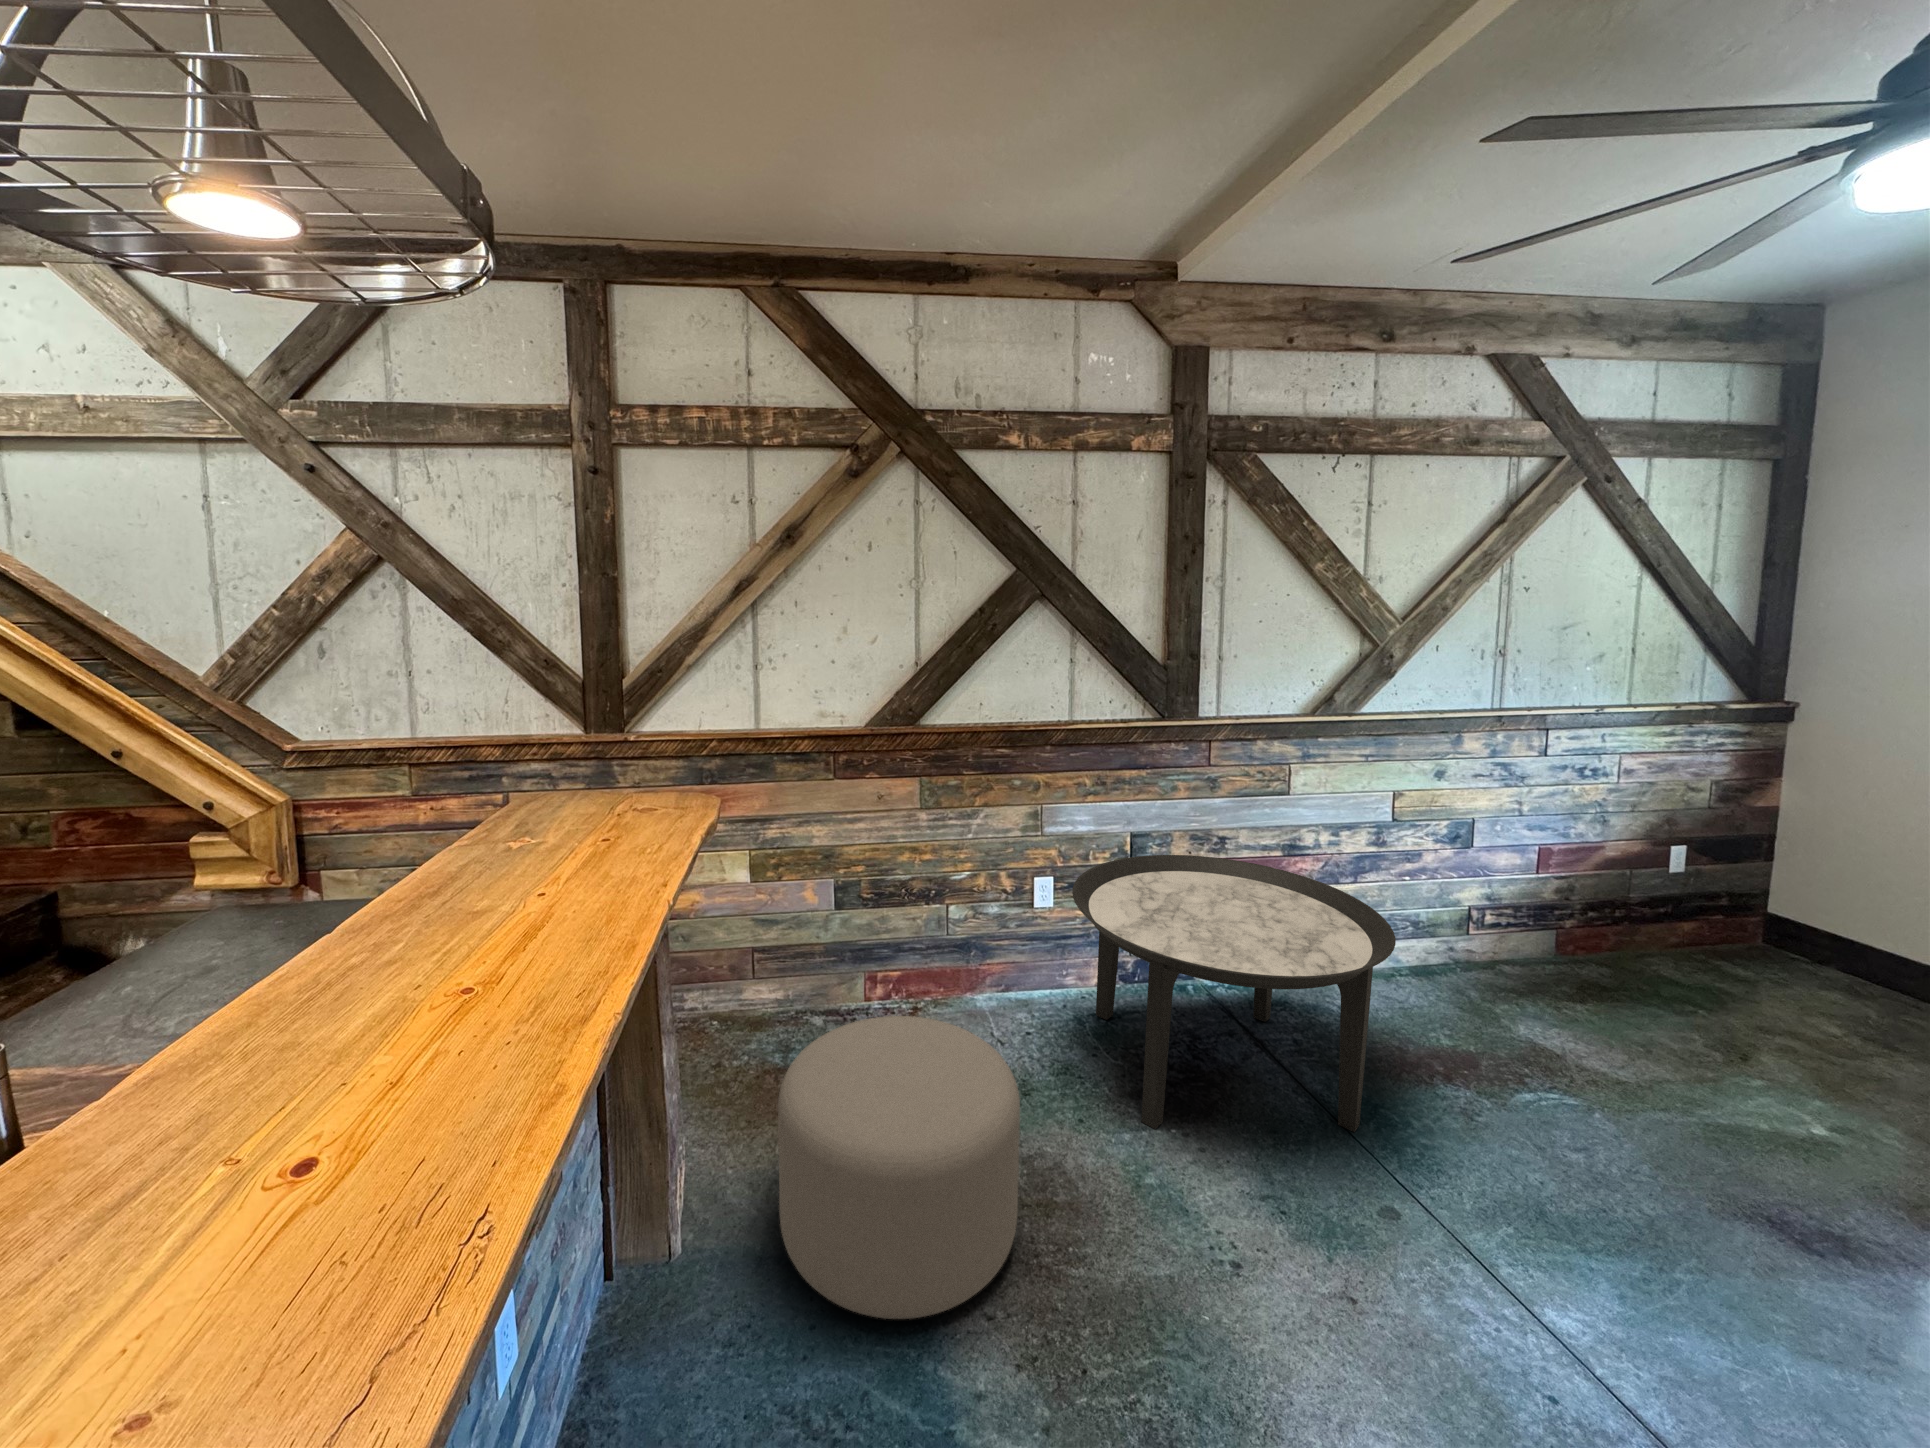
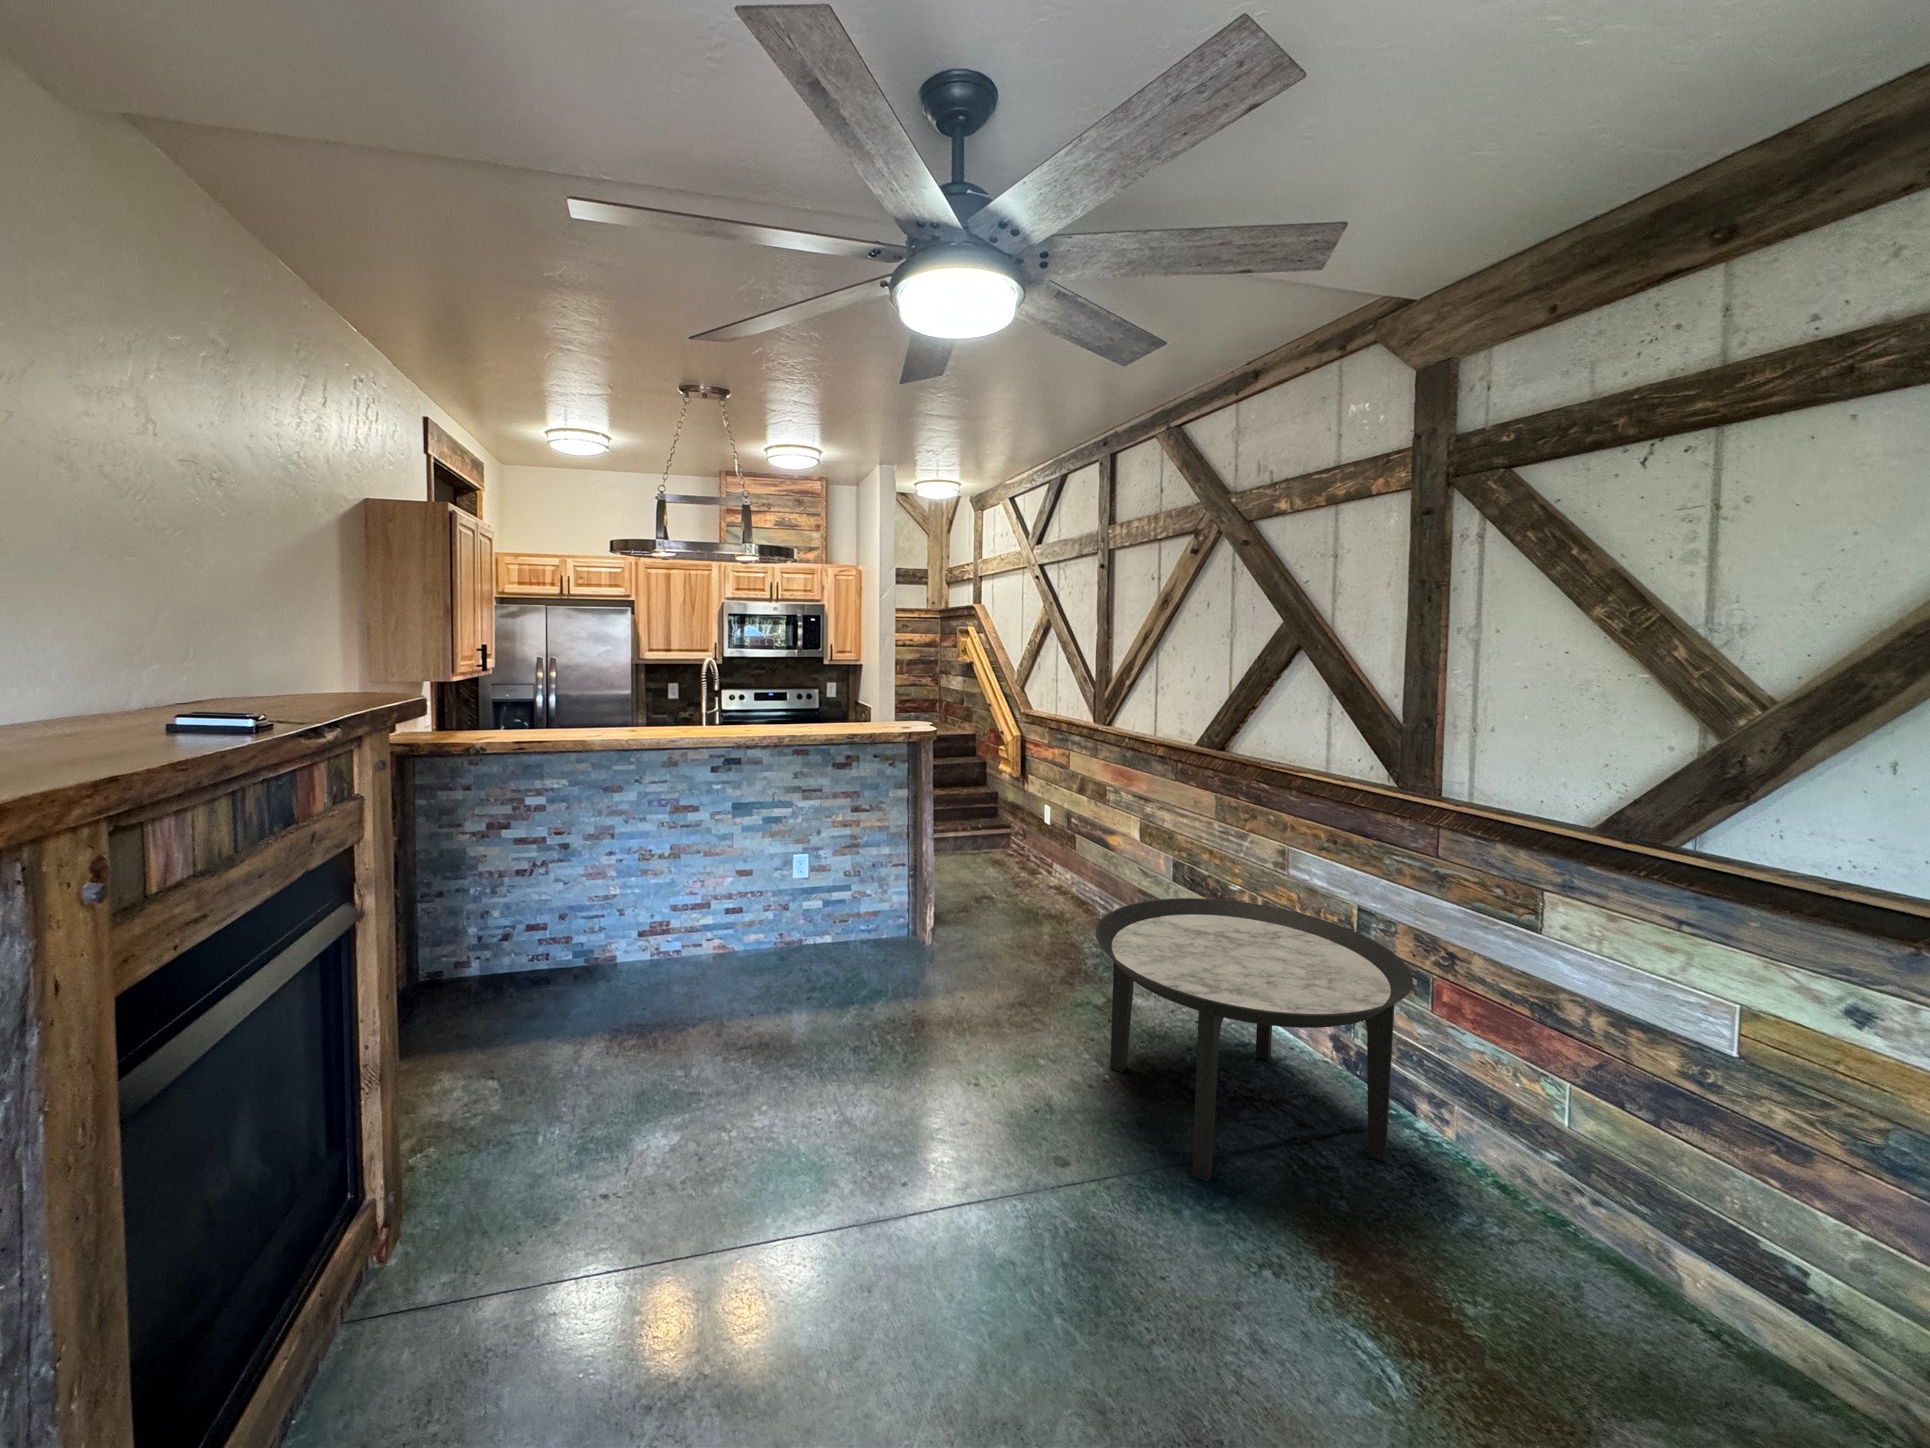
ottoman: present [778,1016,1020,1319] -> none [902,880,1033,1009]

